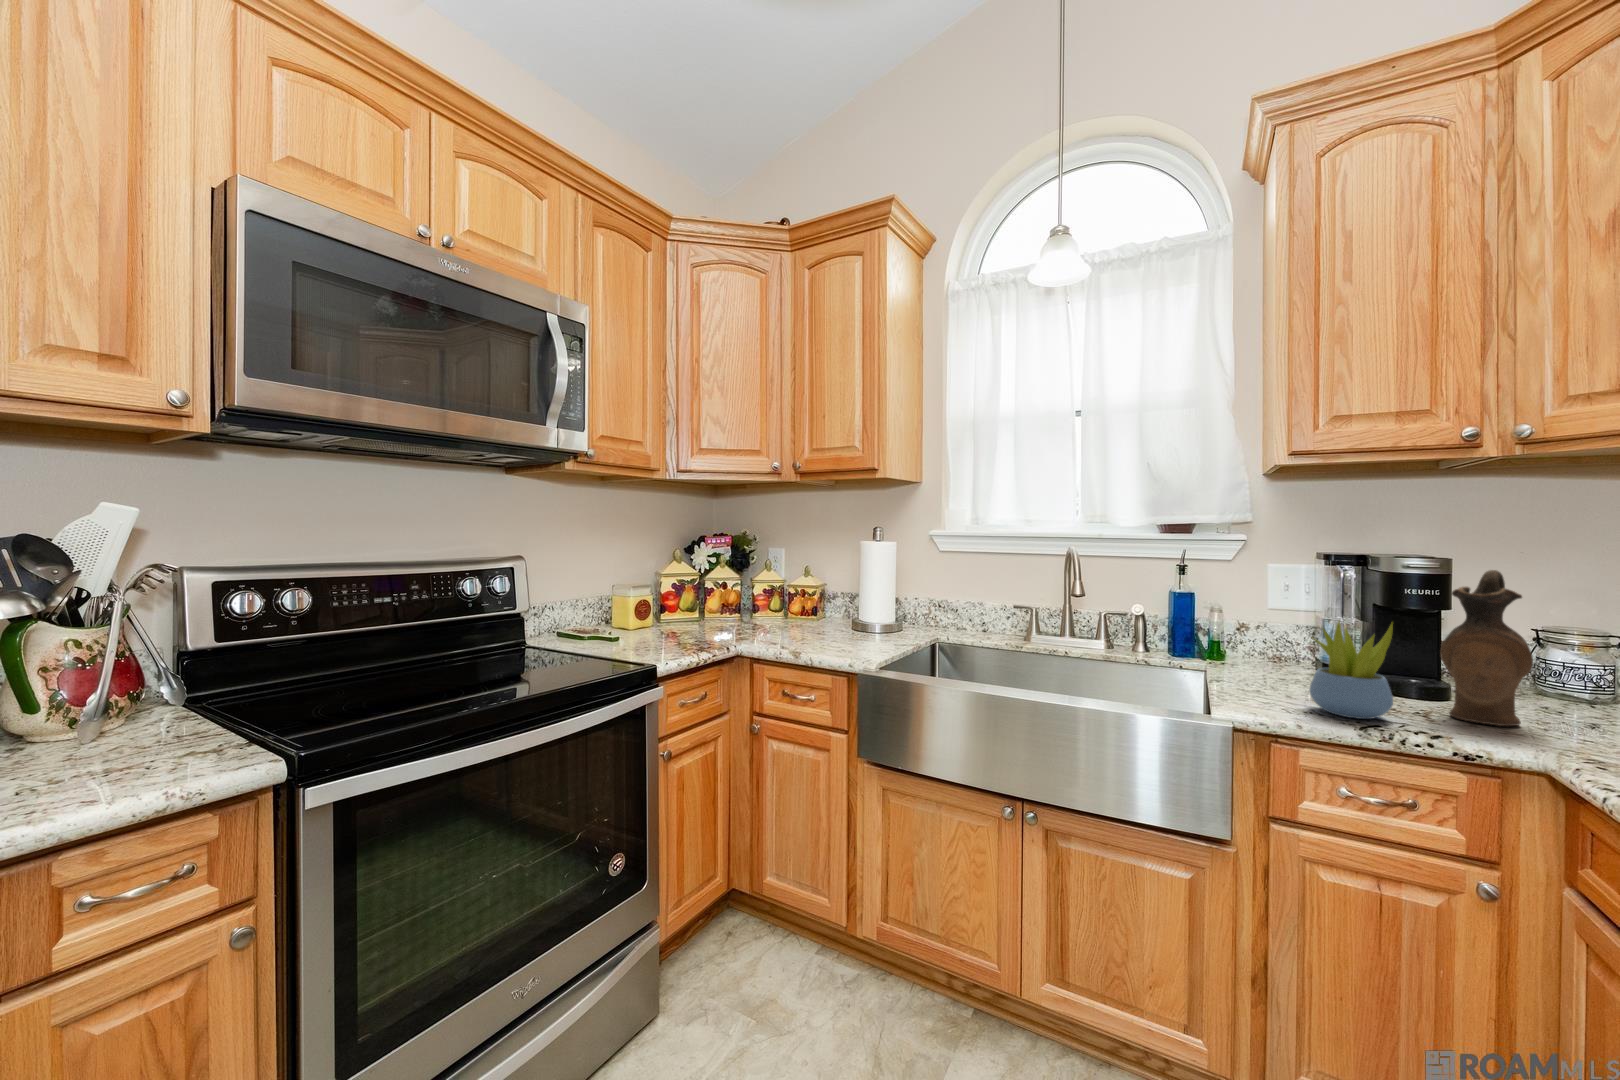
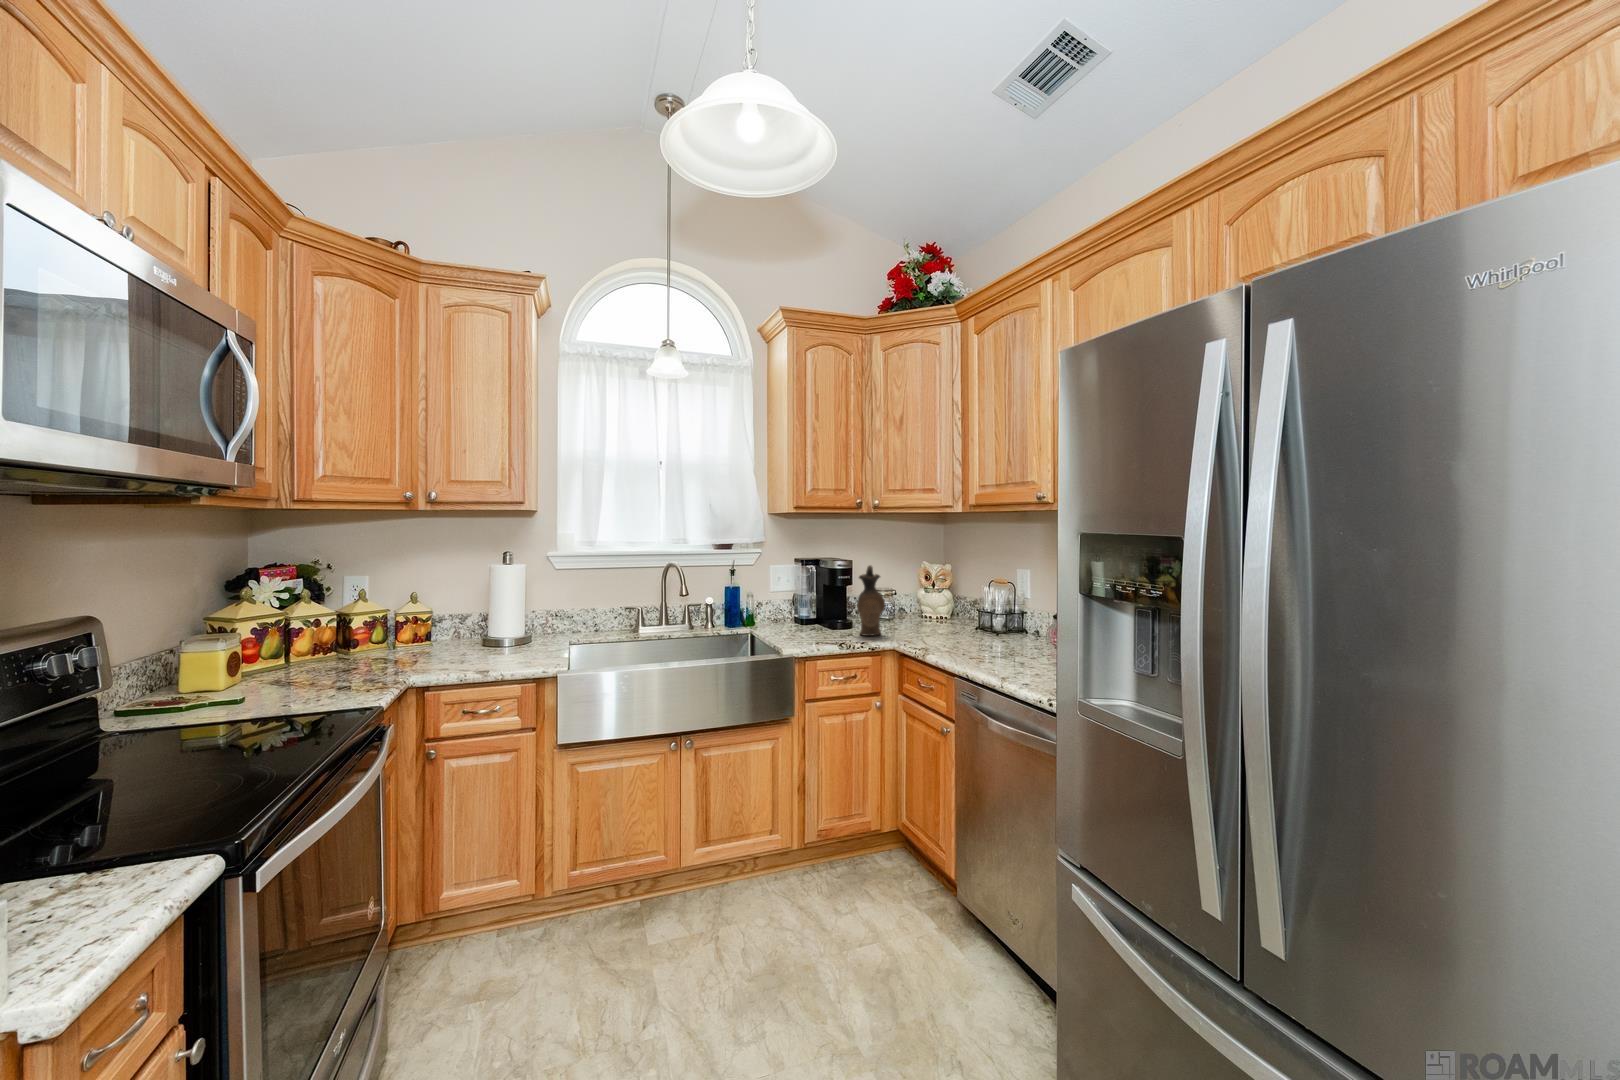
succulent plant: present [1309,621,1393,719] -> none [815,593,847,643]

